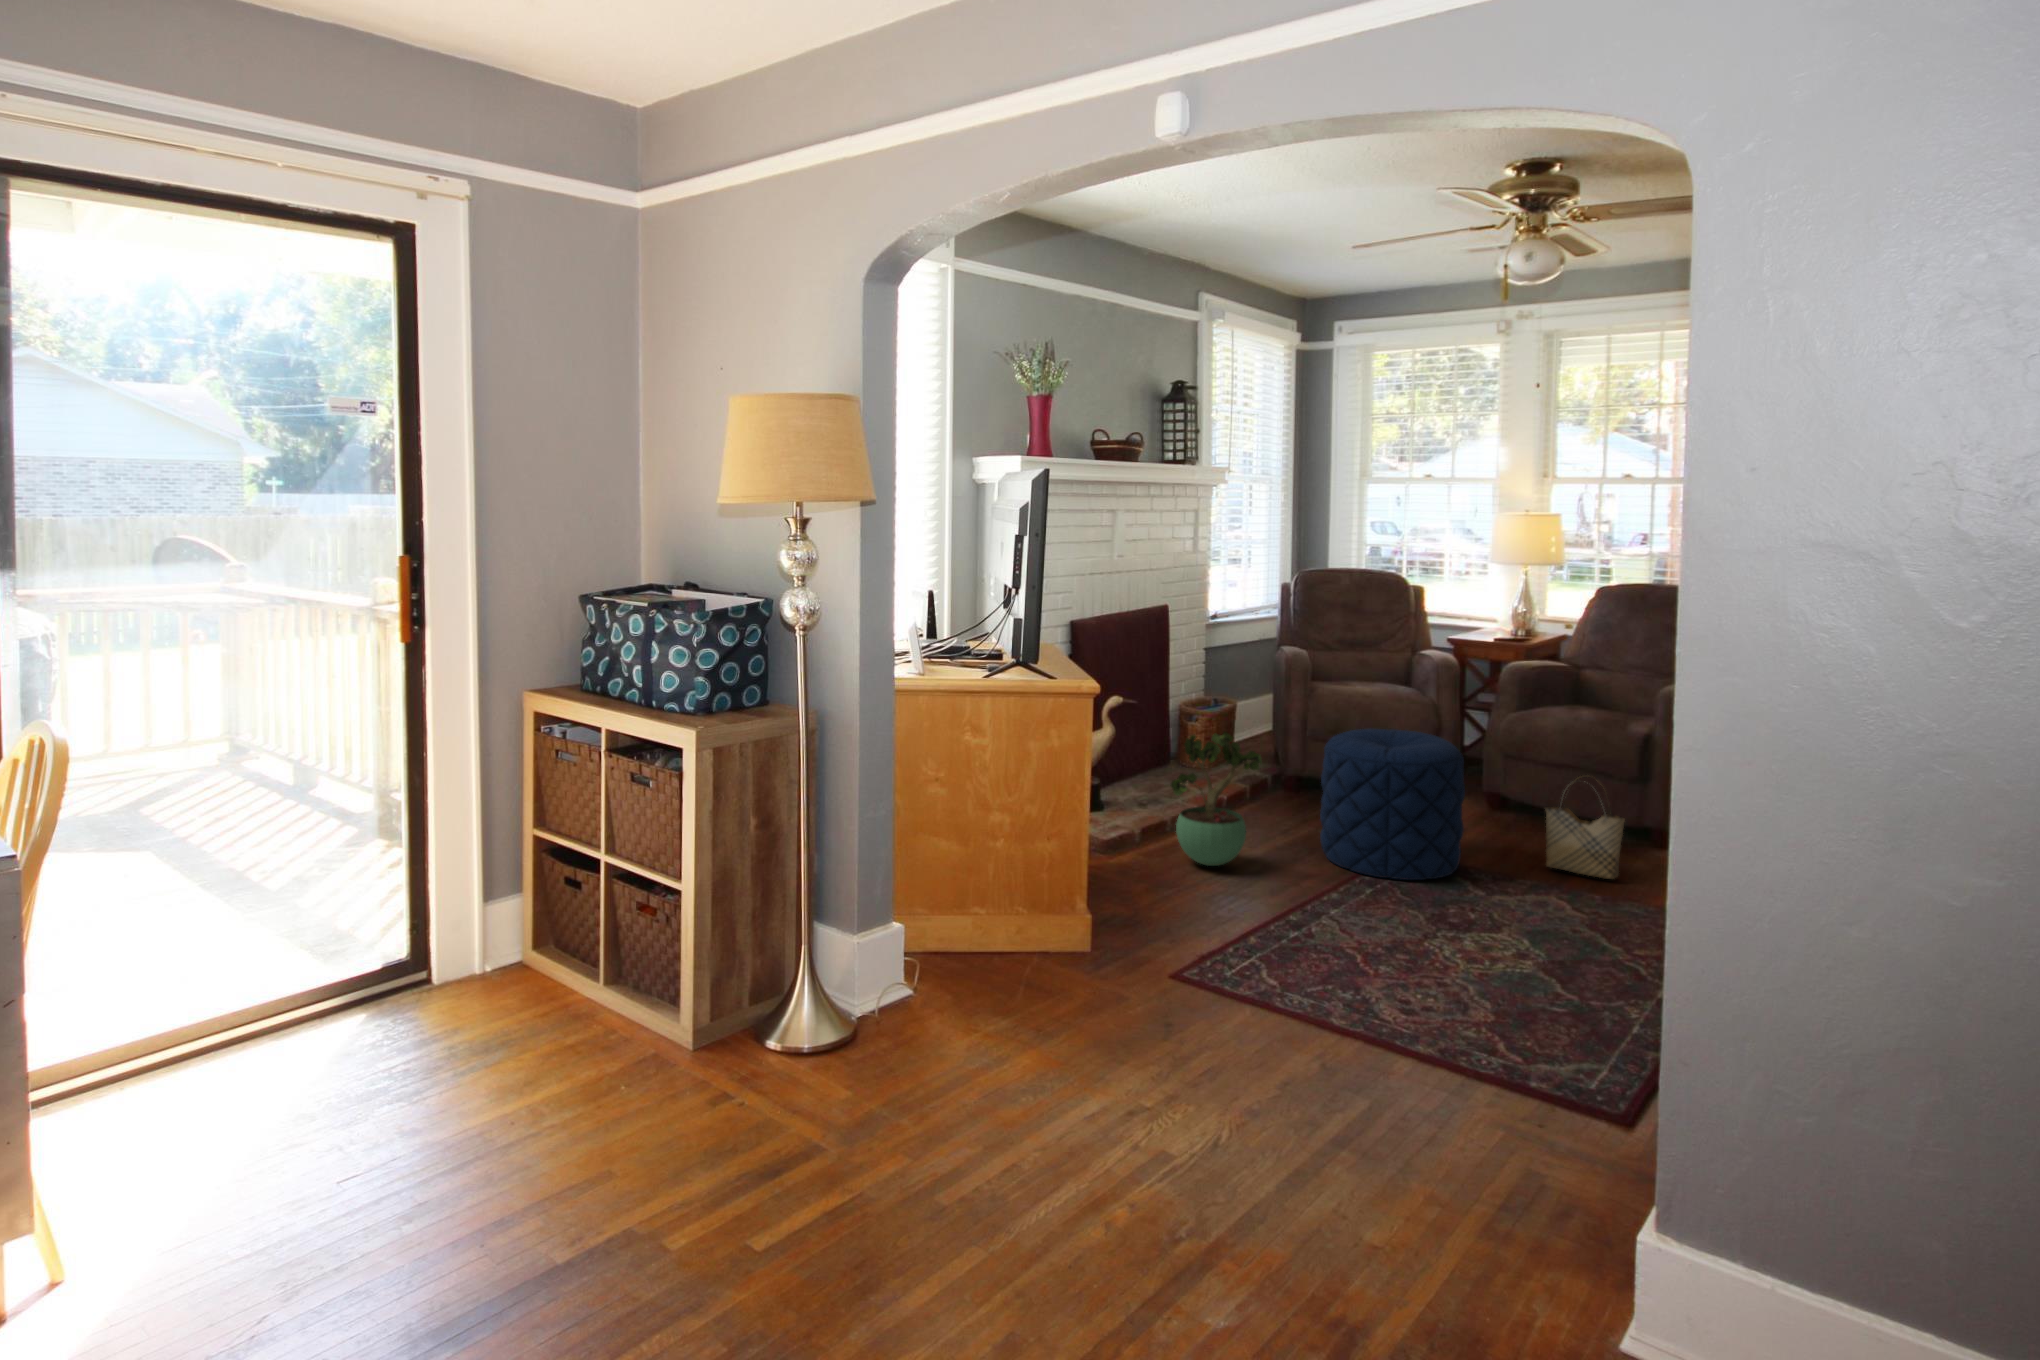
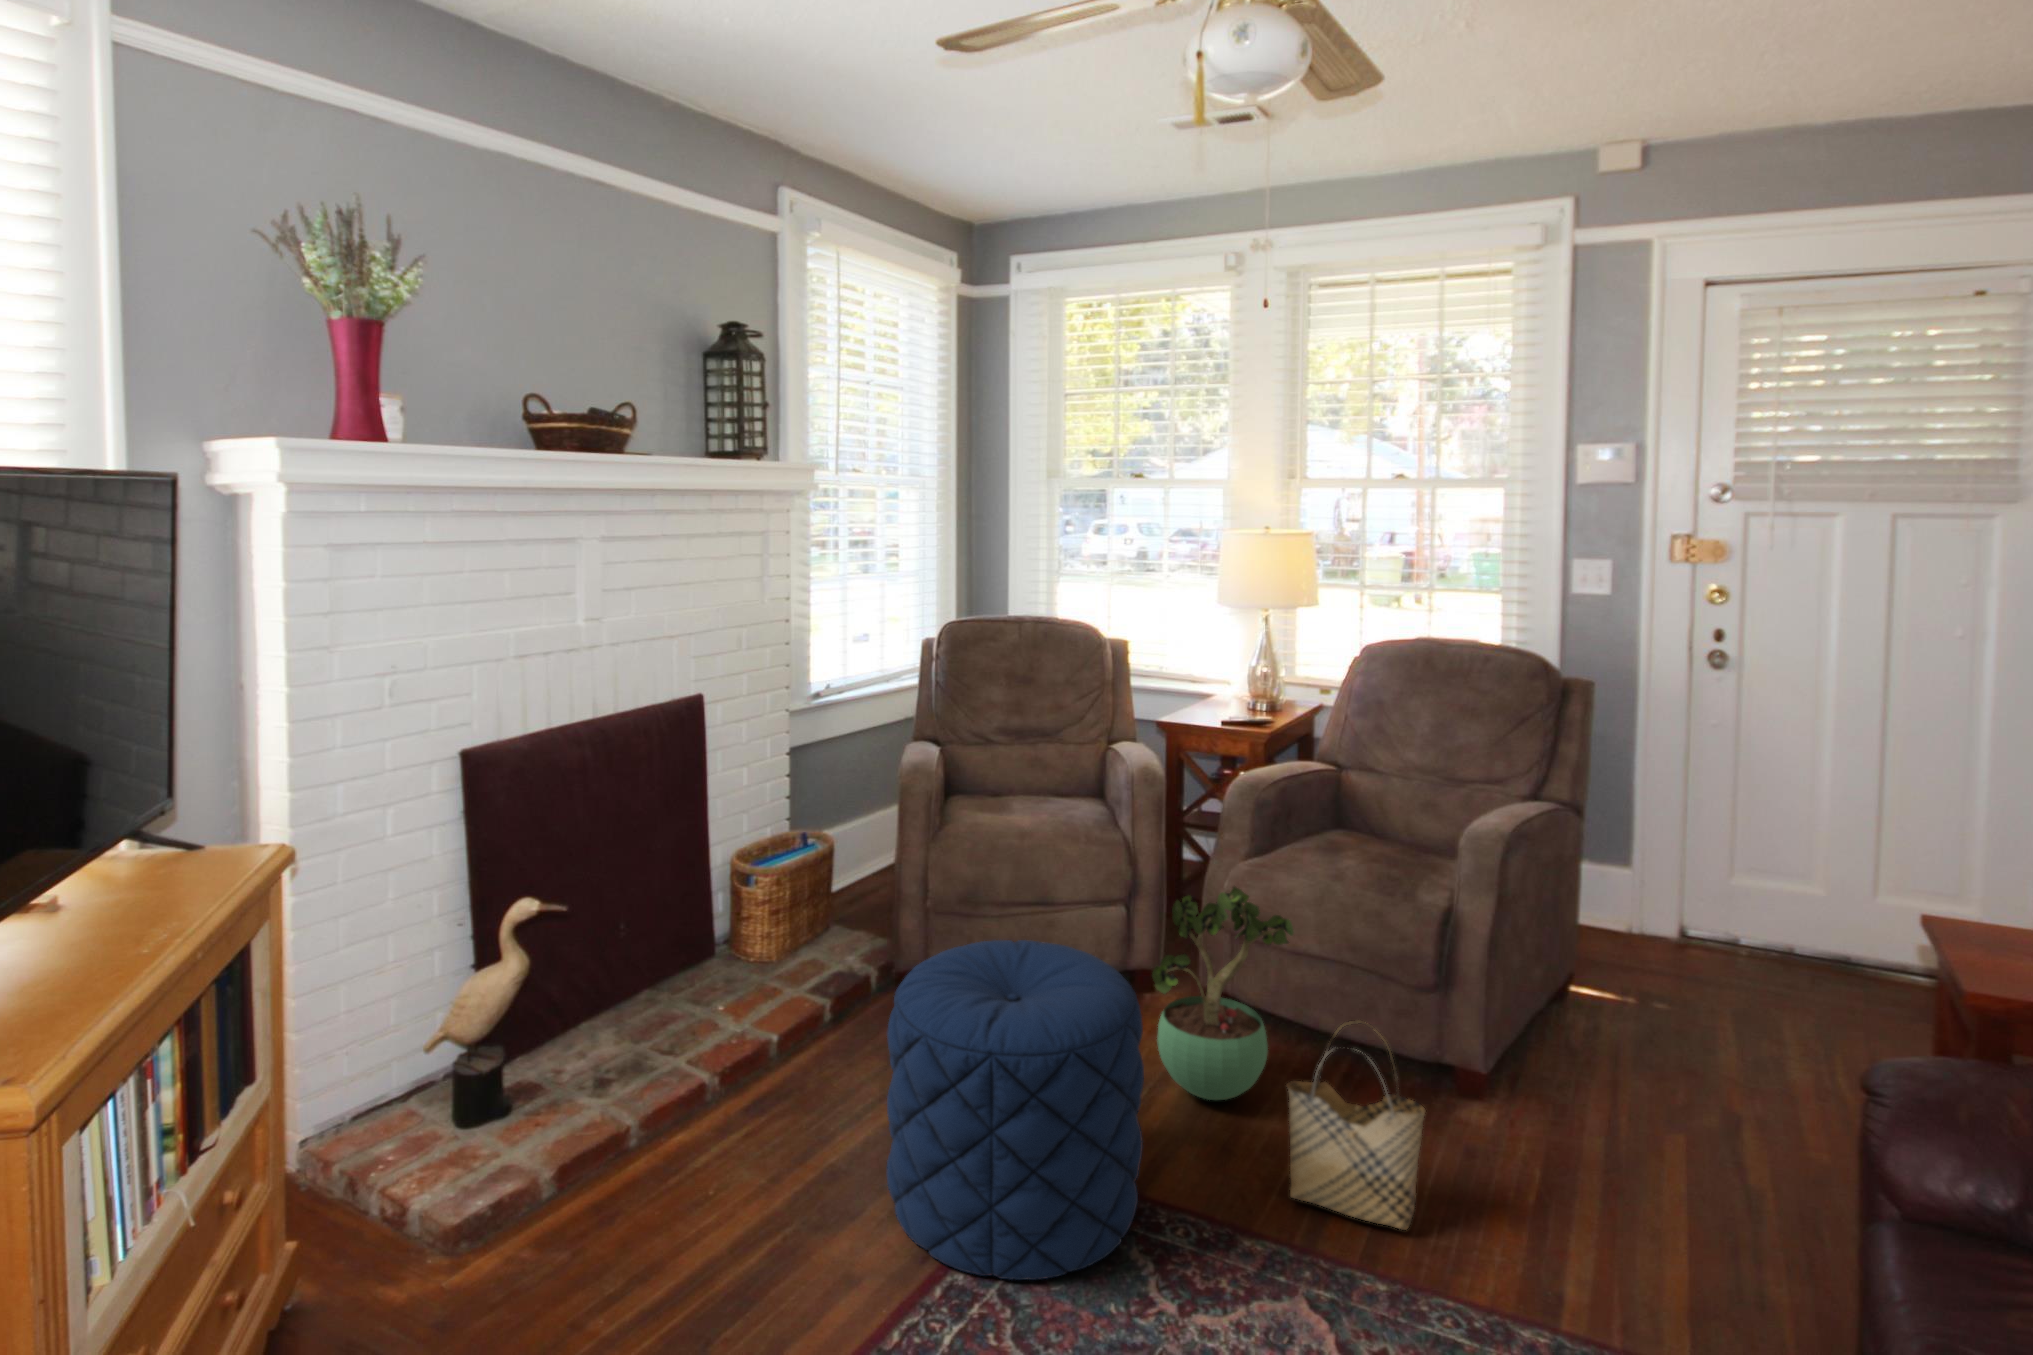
potted plant: present [1171,732,1262,866] -> present [1152,887,1294,1100]

